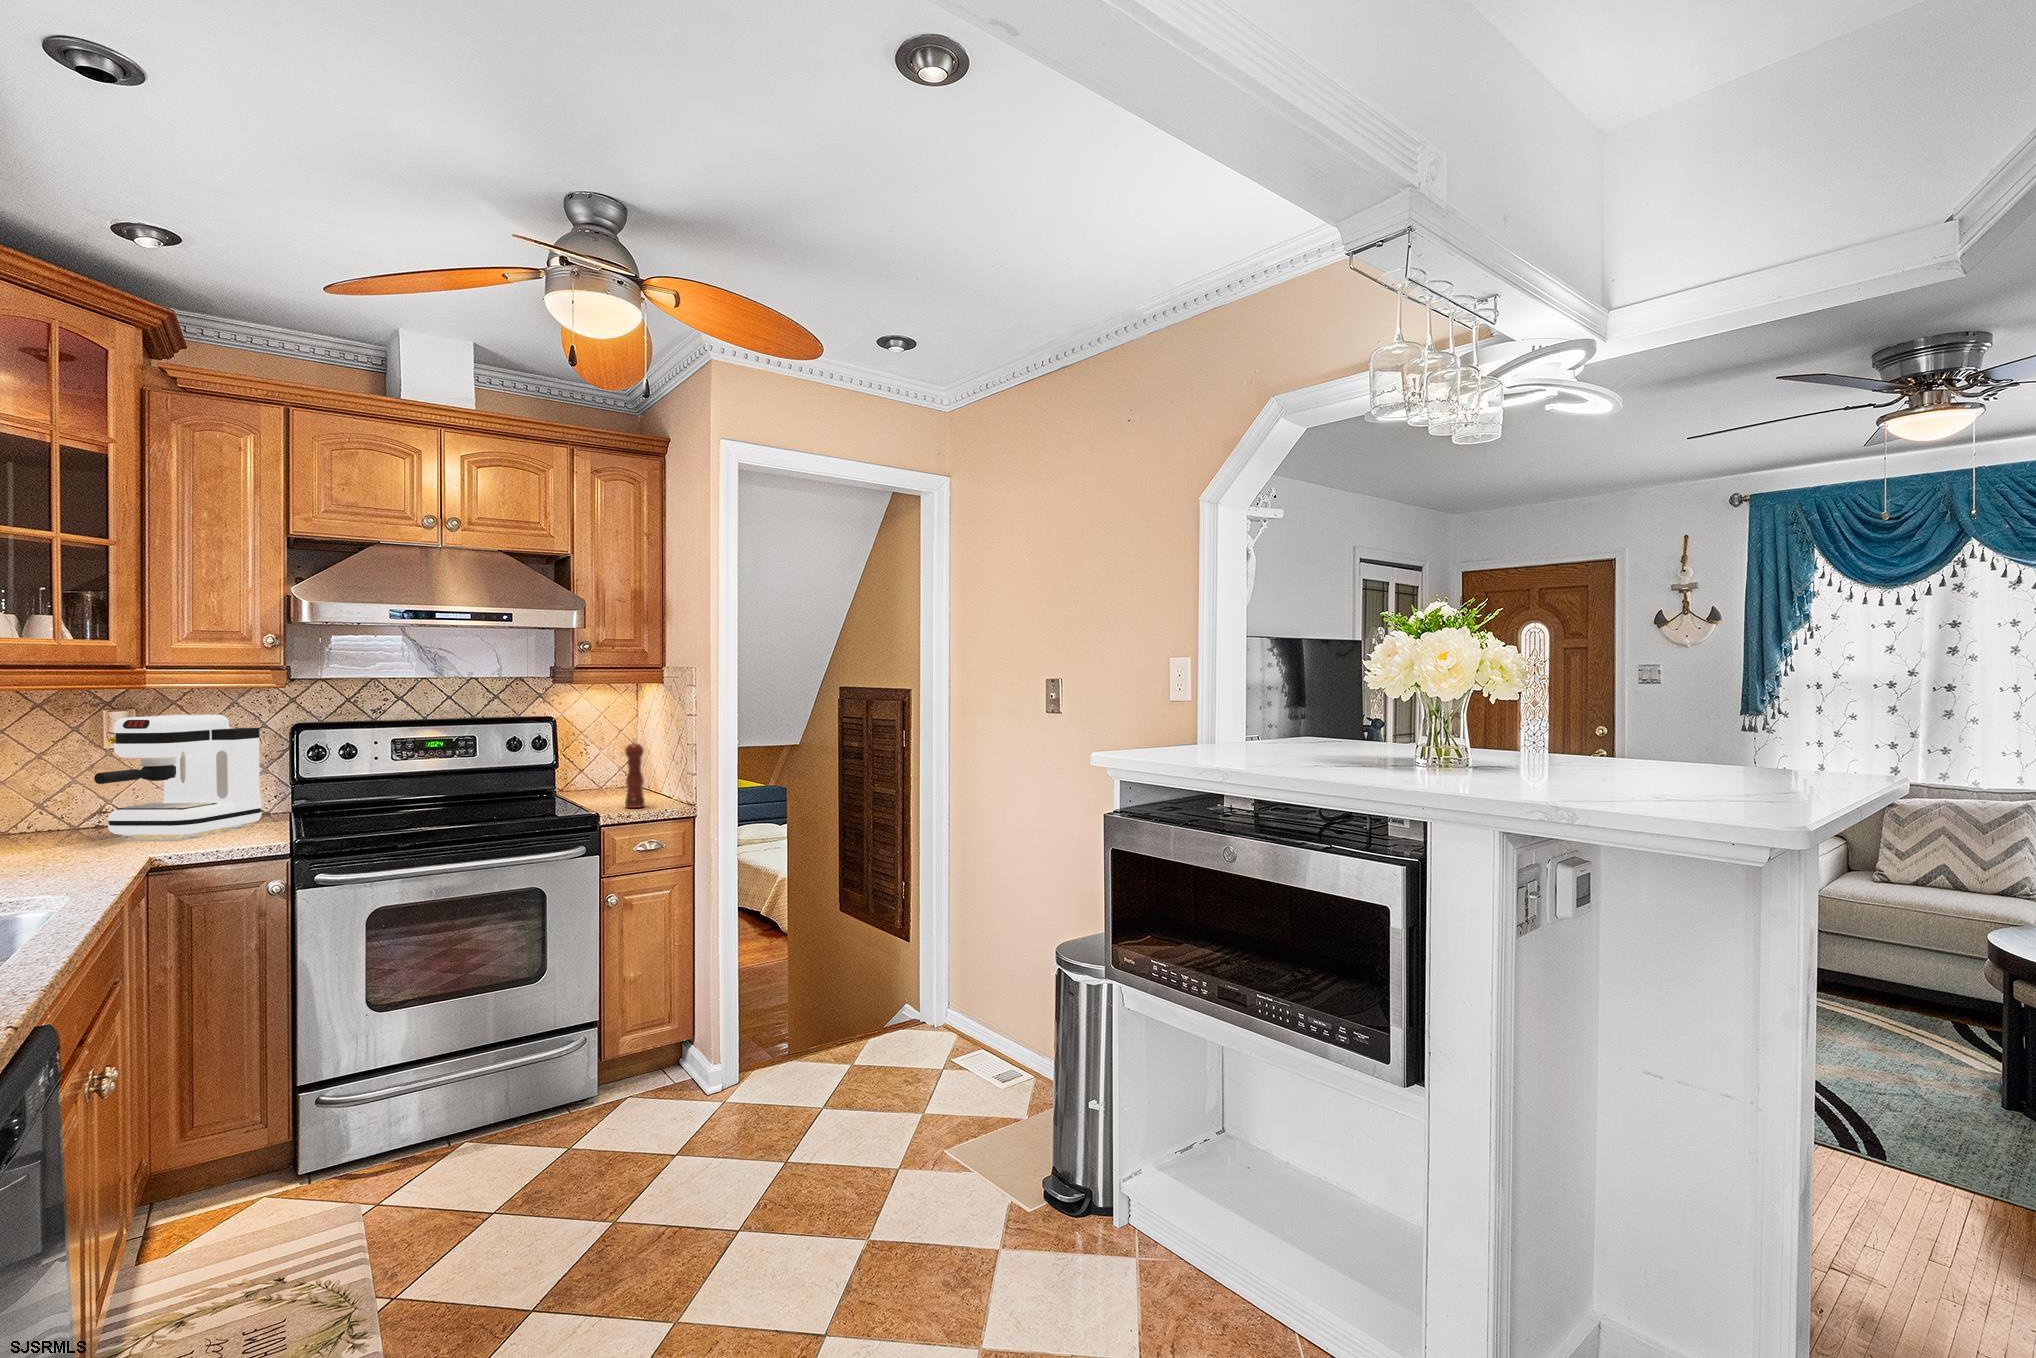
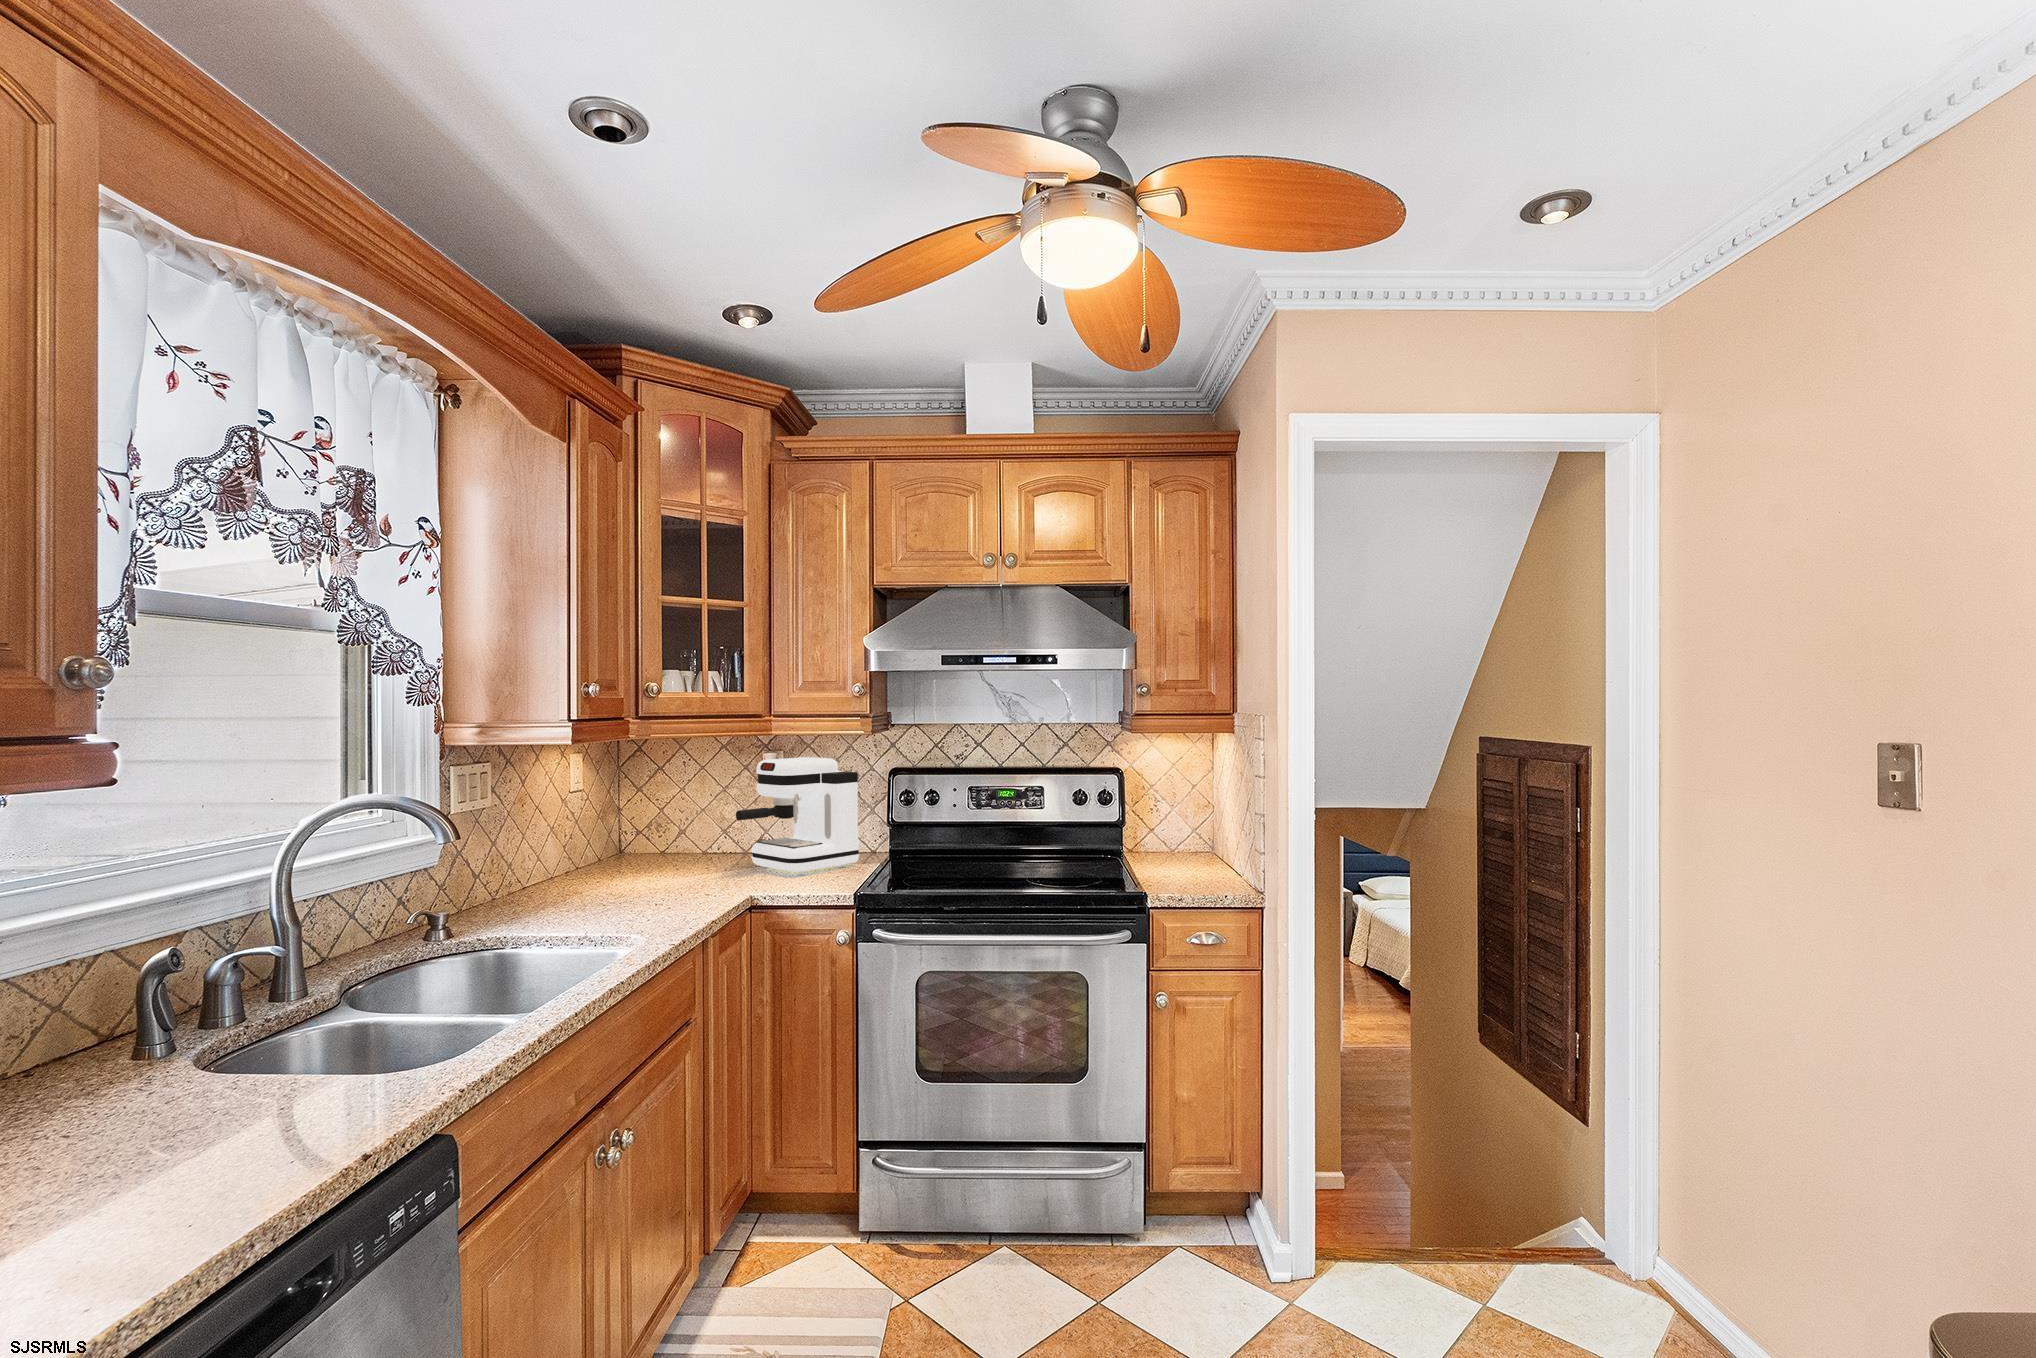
pepper mill: present [625,739,645,808] -> none [1182,802,1205,887]

